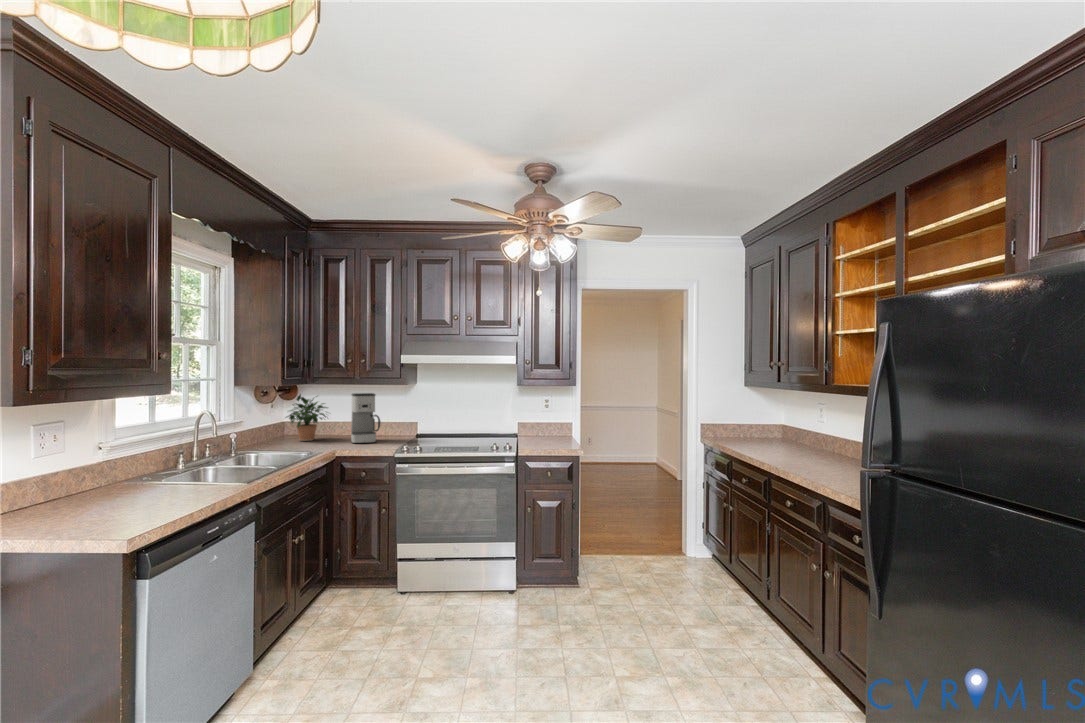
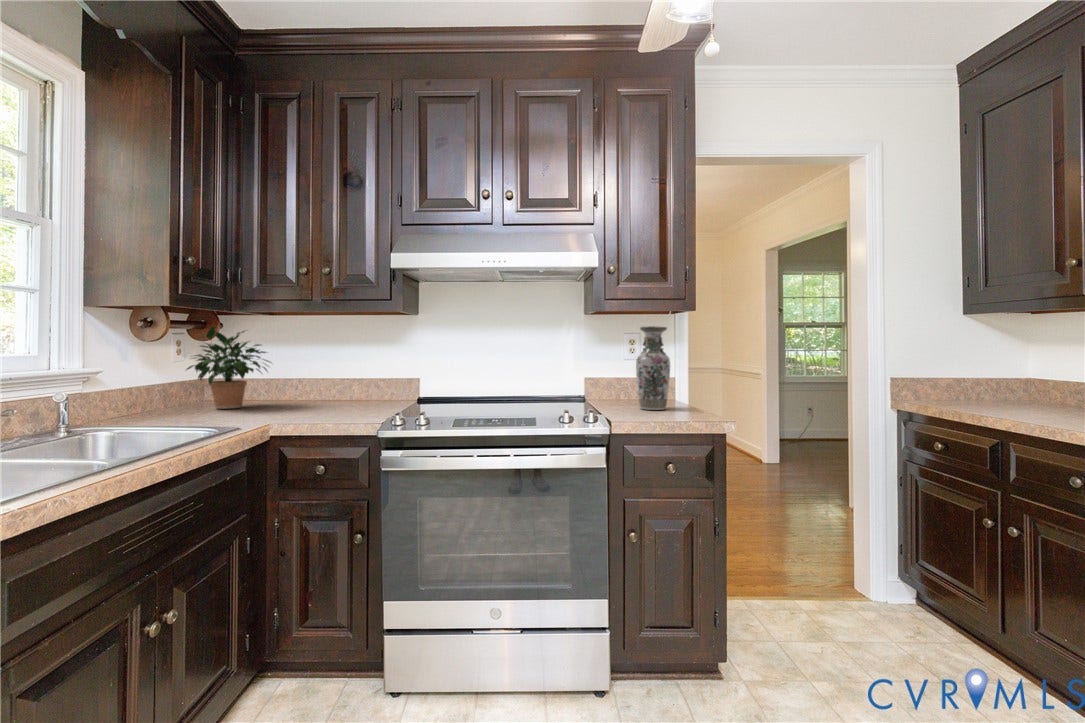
coffee maker: present [351,393,380,443] -> none [304,325,356,413]
vase: none [542,394,561,442] -> present [636,326,670,410]

